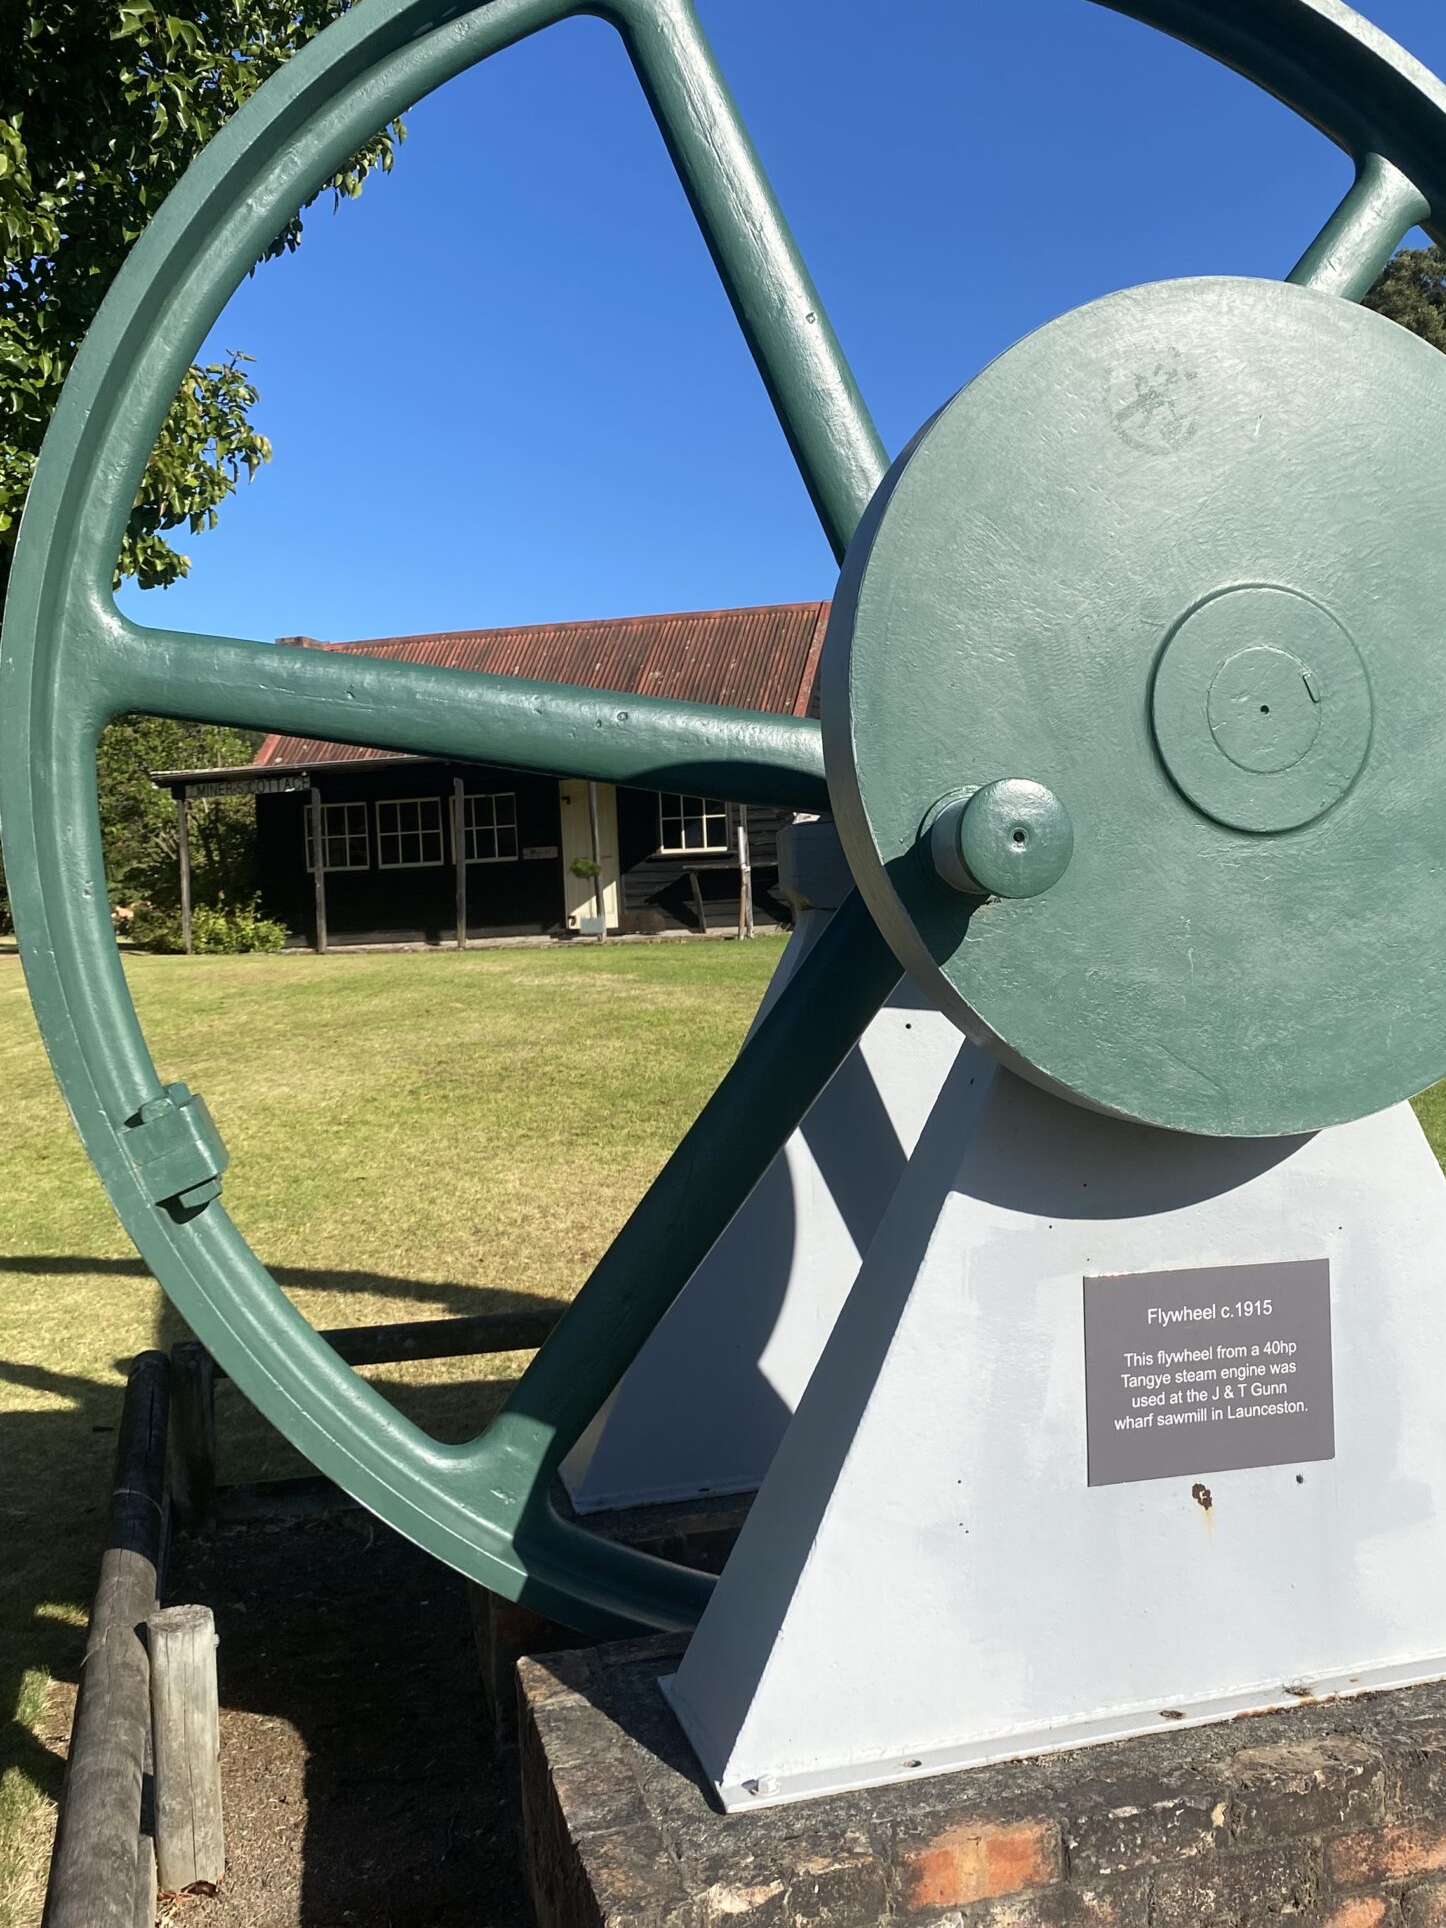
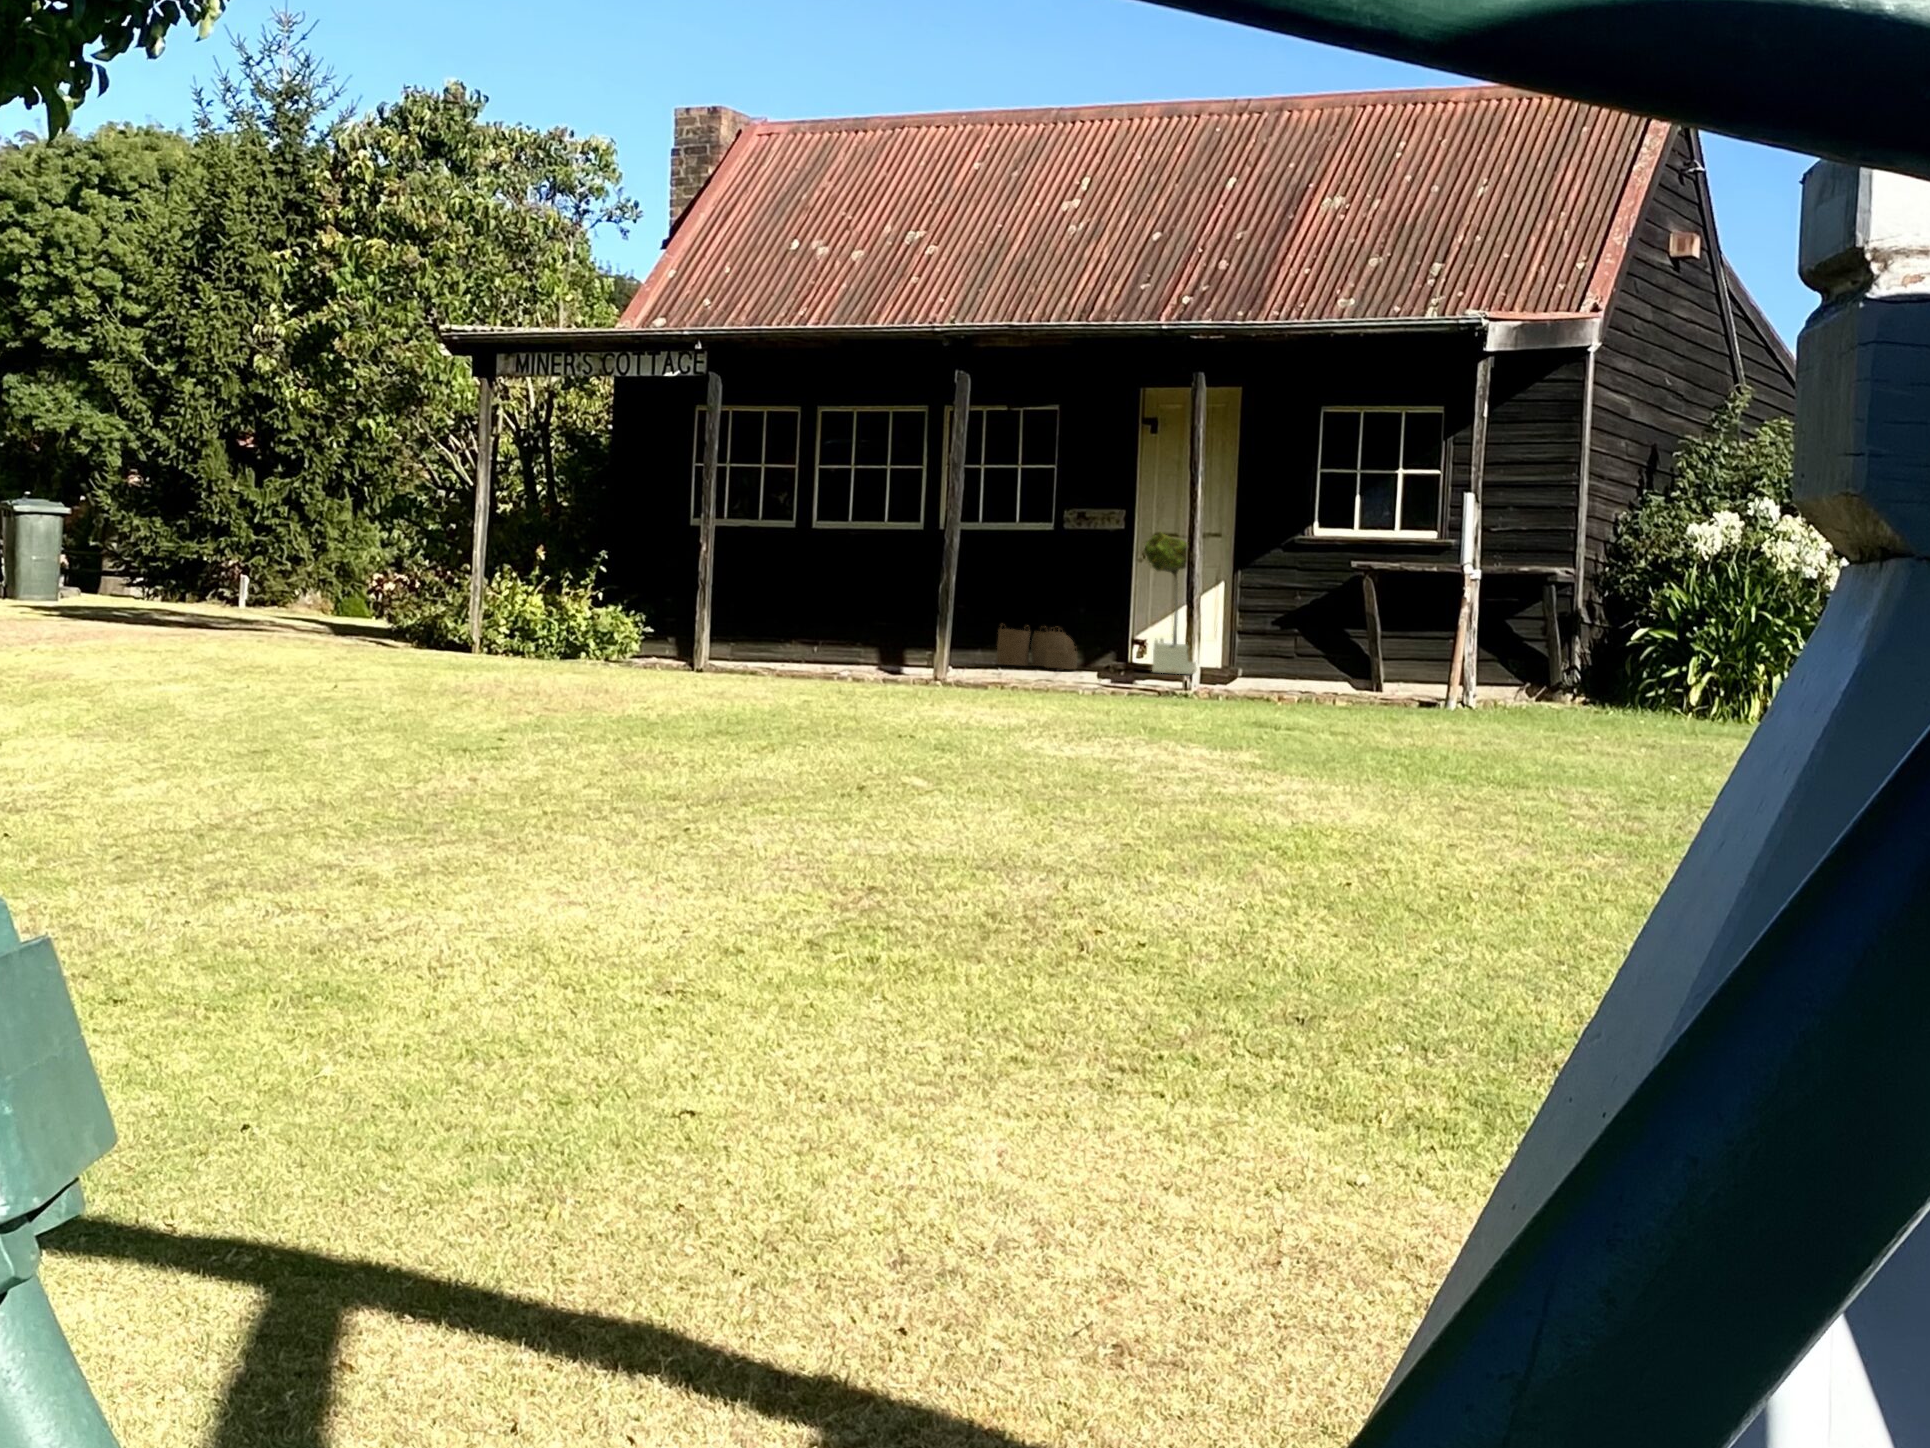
woven basket: present [619,913,665,934] -> present [997,625,1077,669]

